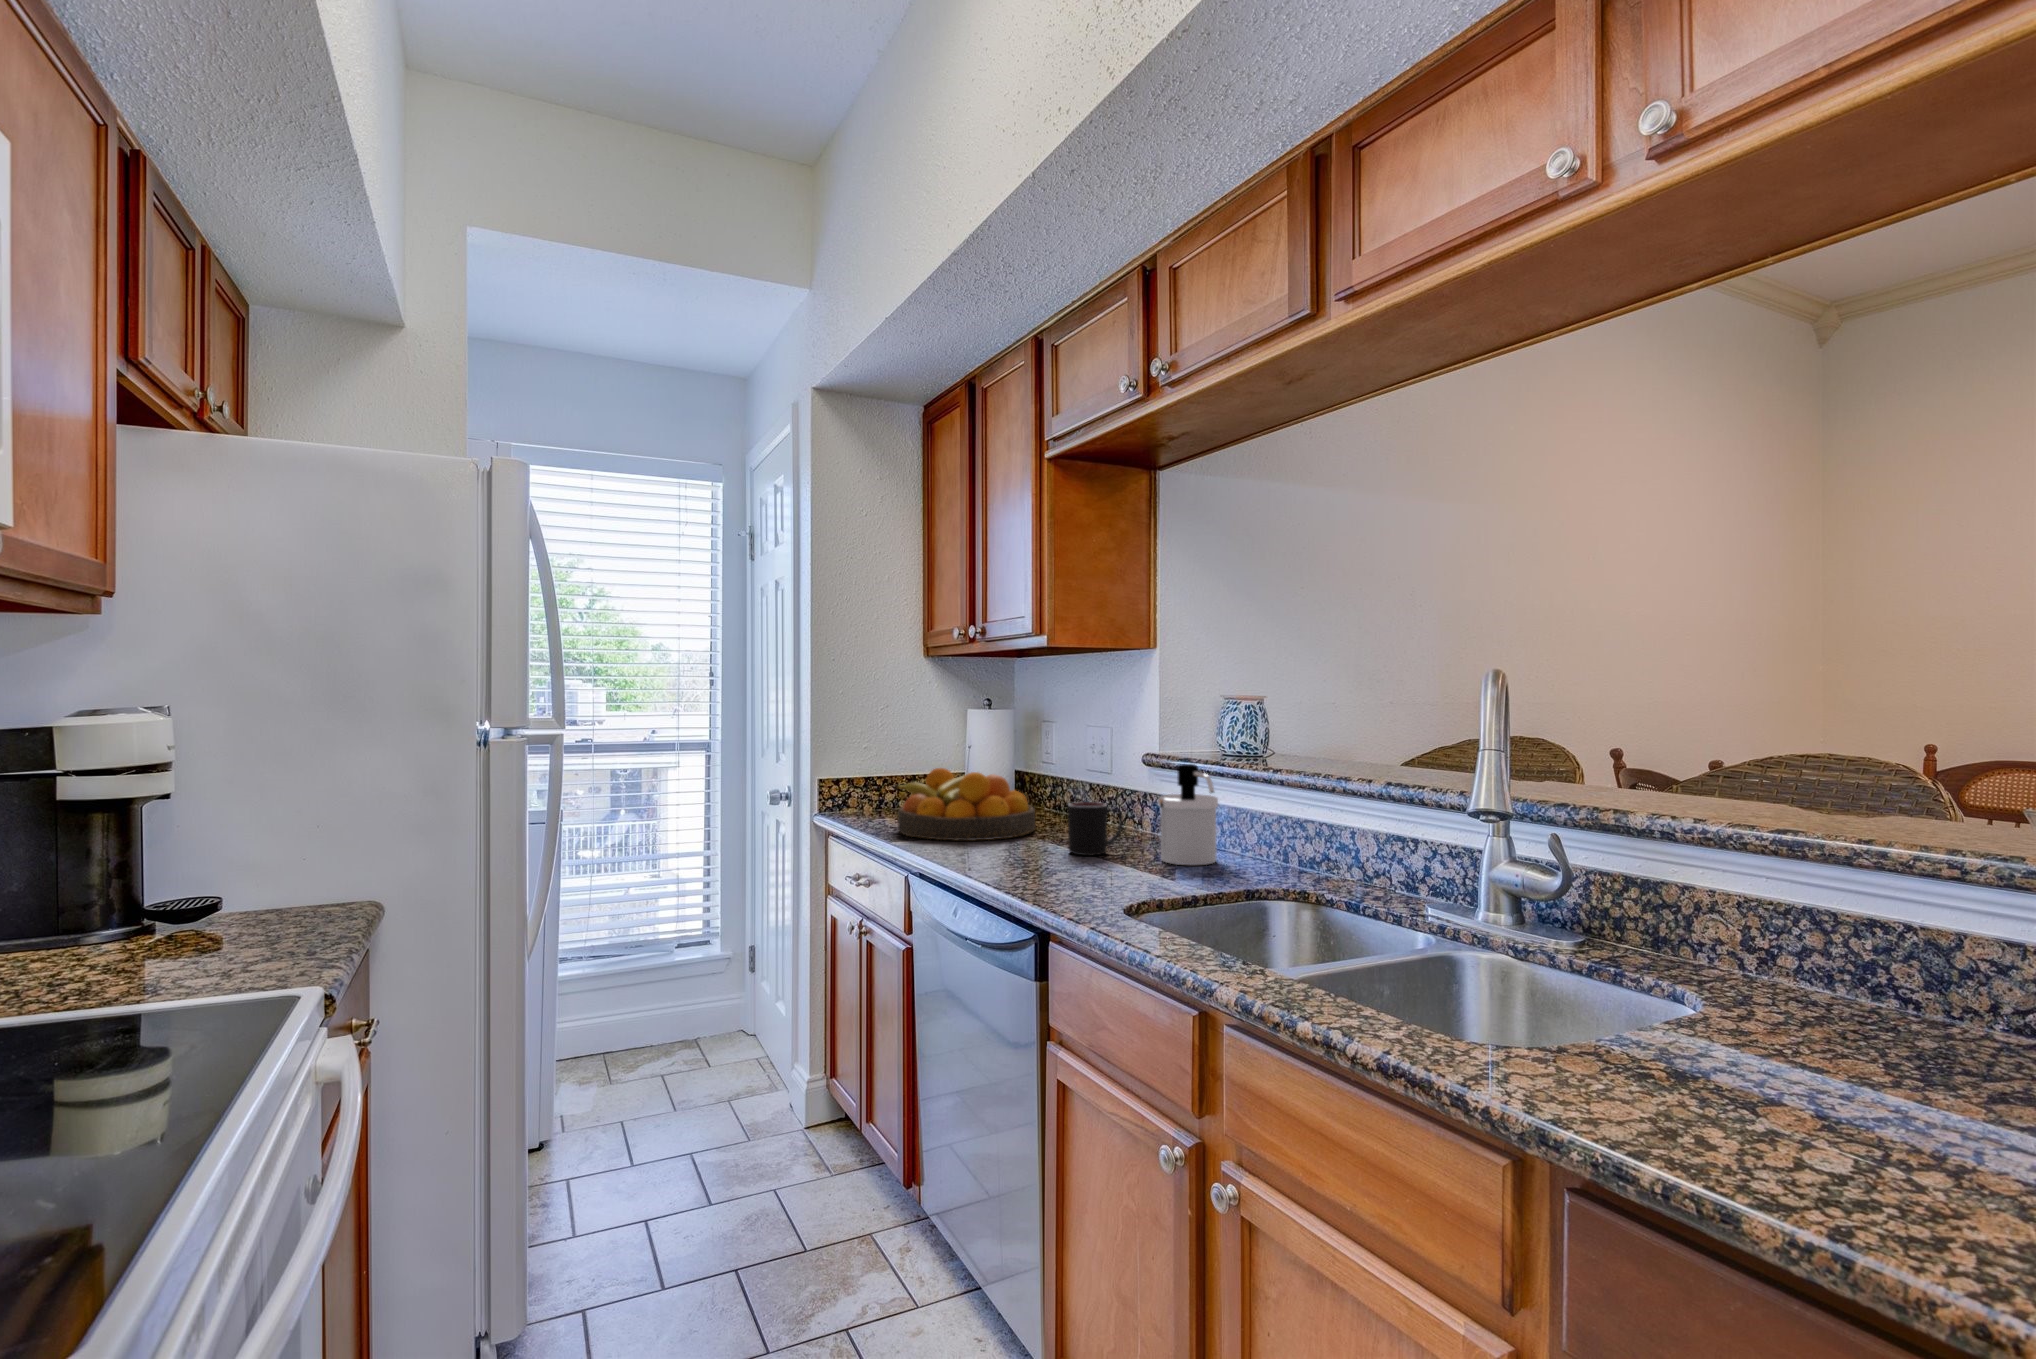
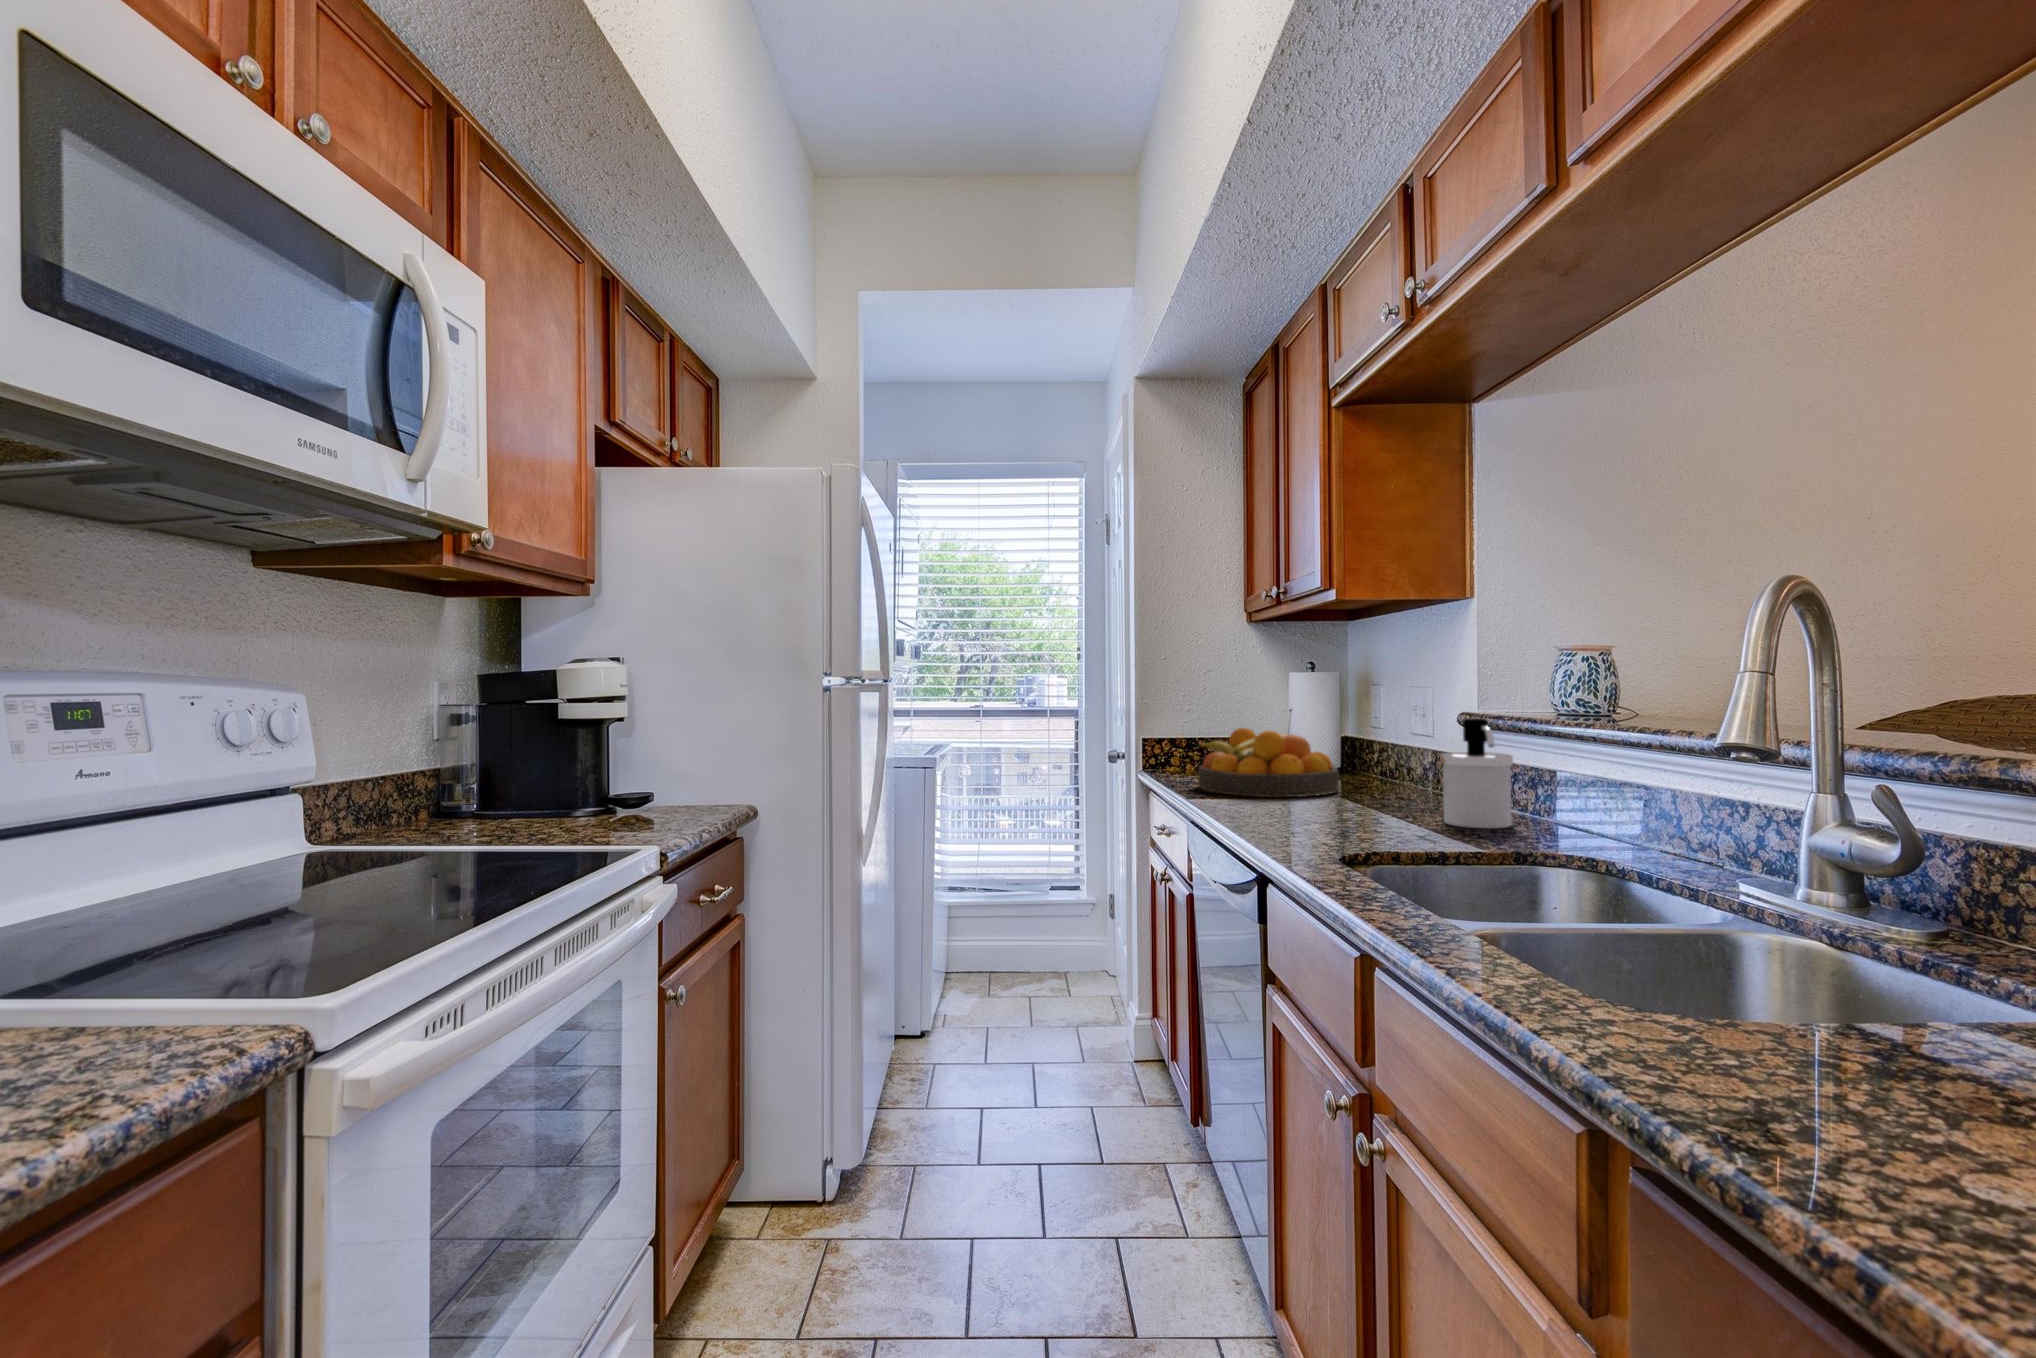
mug: present [1068,802,1122,855] -> none [1347,760,1409,814]

